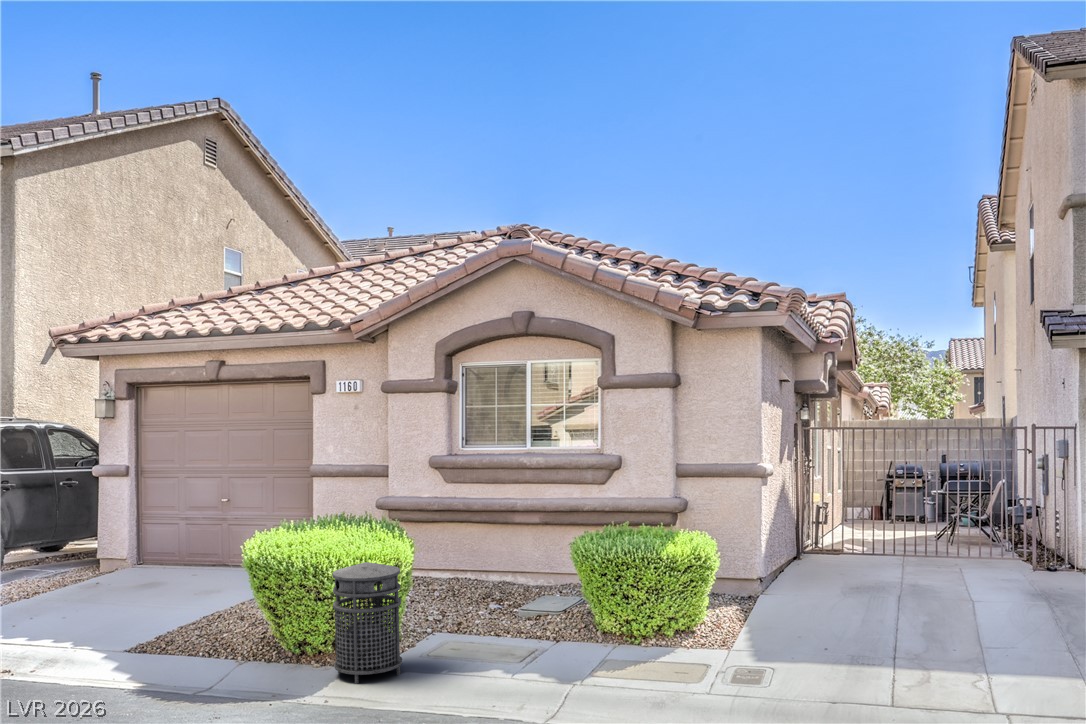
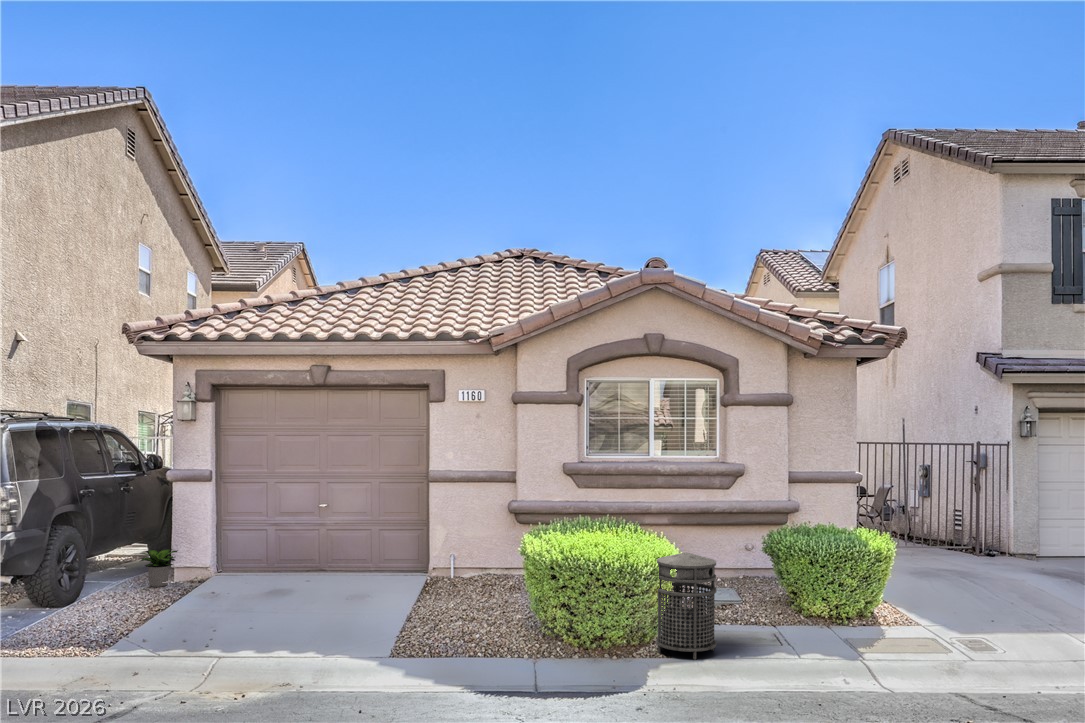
potted plant: none [59,537,103,572] -> present [141,549,178,587]

